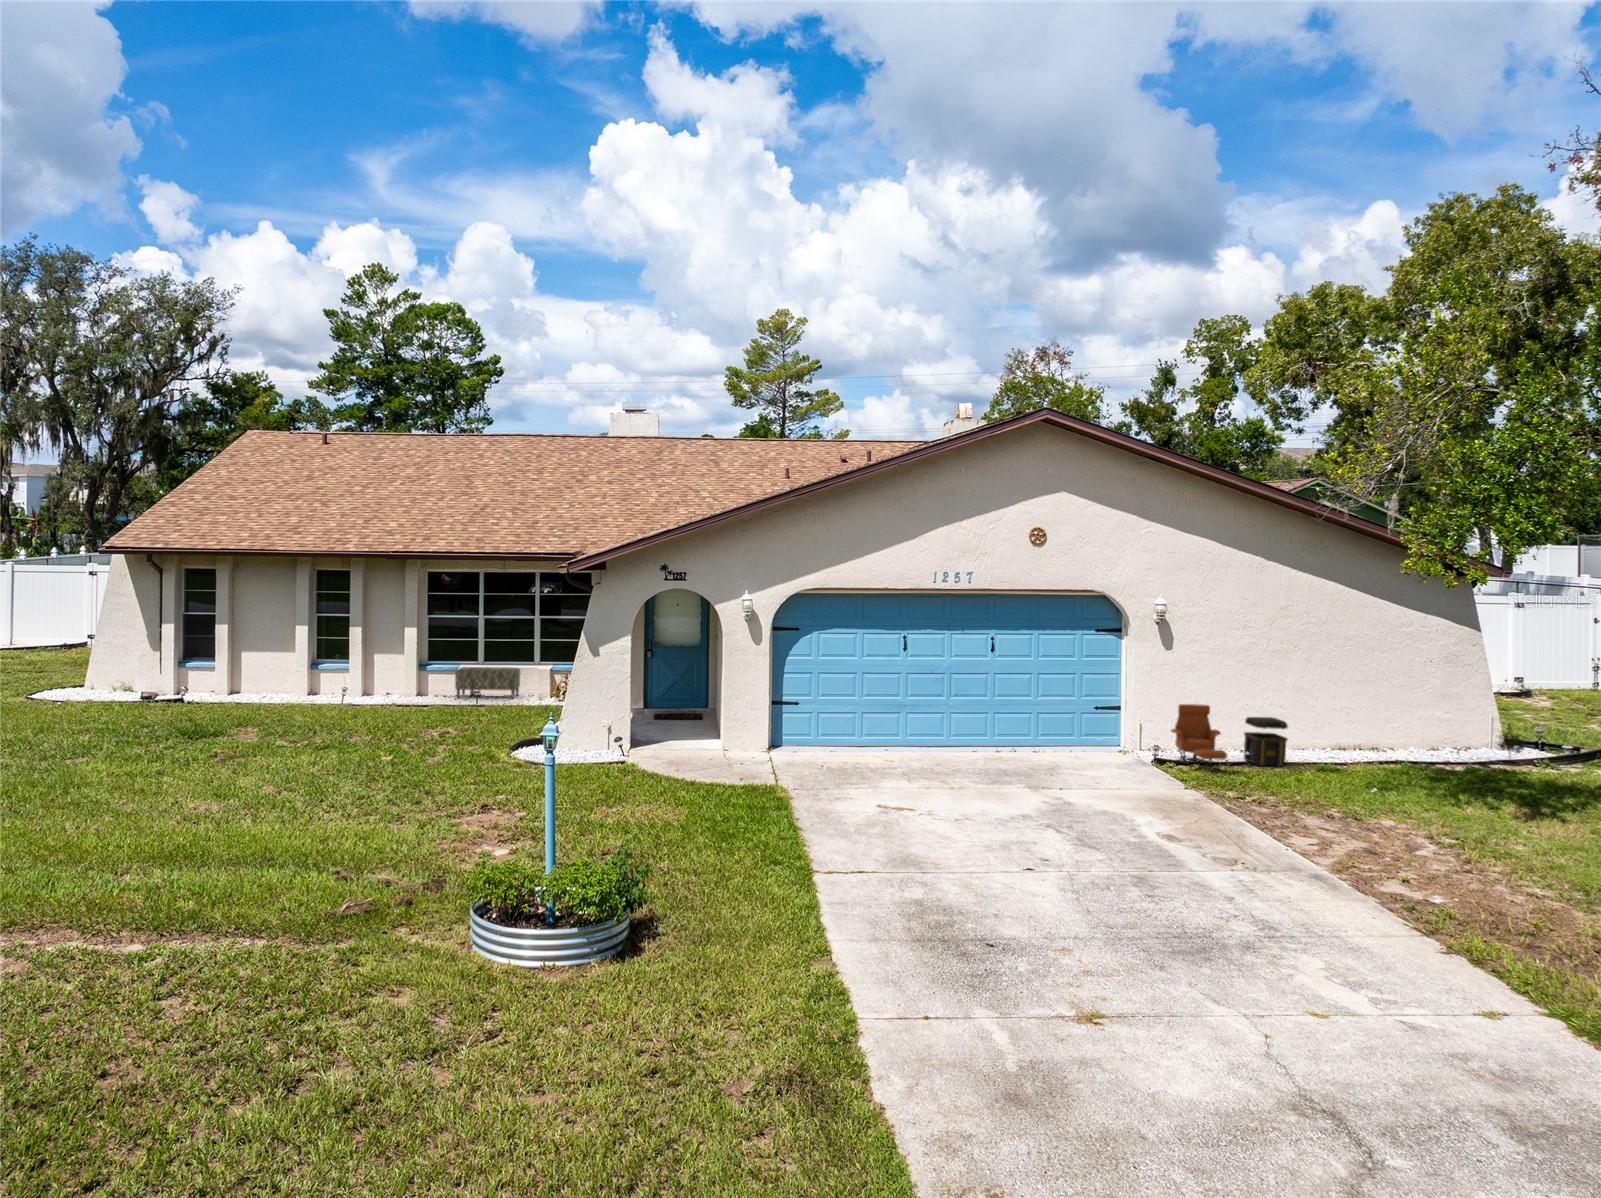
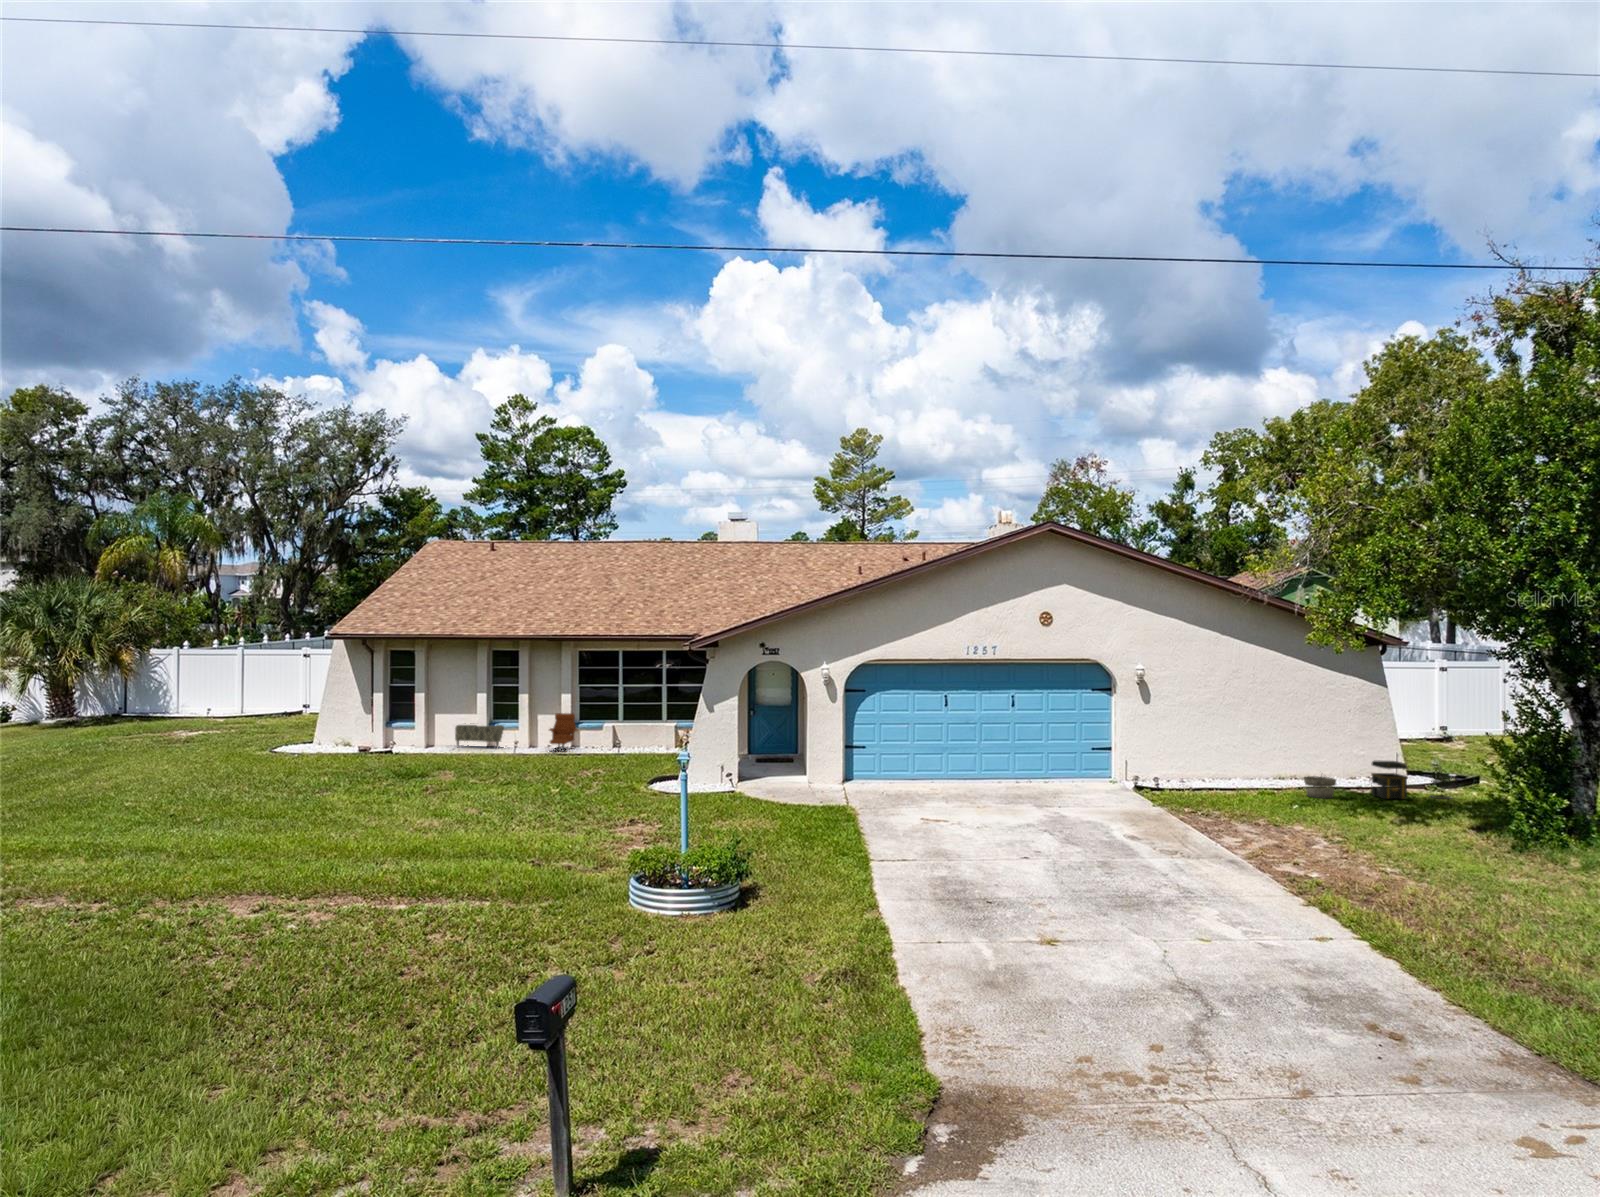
bench: present [455,667,520,698] -> present [455,724,504,748]
lounge chair: present [1171,704,1227,772] -> present [549,713,578,752]
toolbox: present [1244,717,1288,766] -> present [1371,761,1408,799]
wooden bucket: none [1349,733,1390,767] -> present [1304,776,1336,798]

